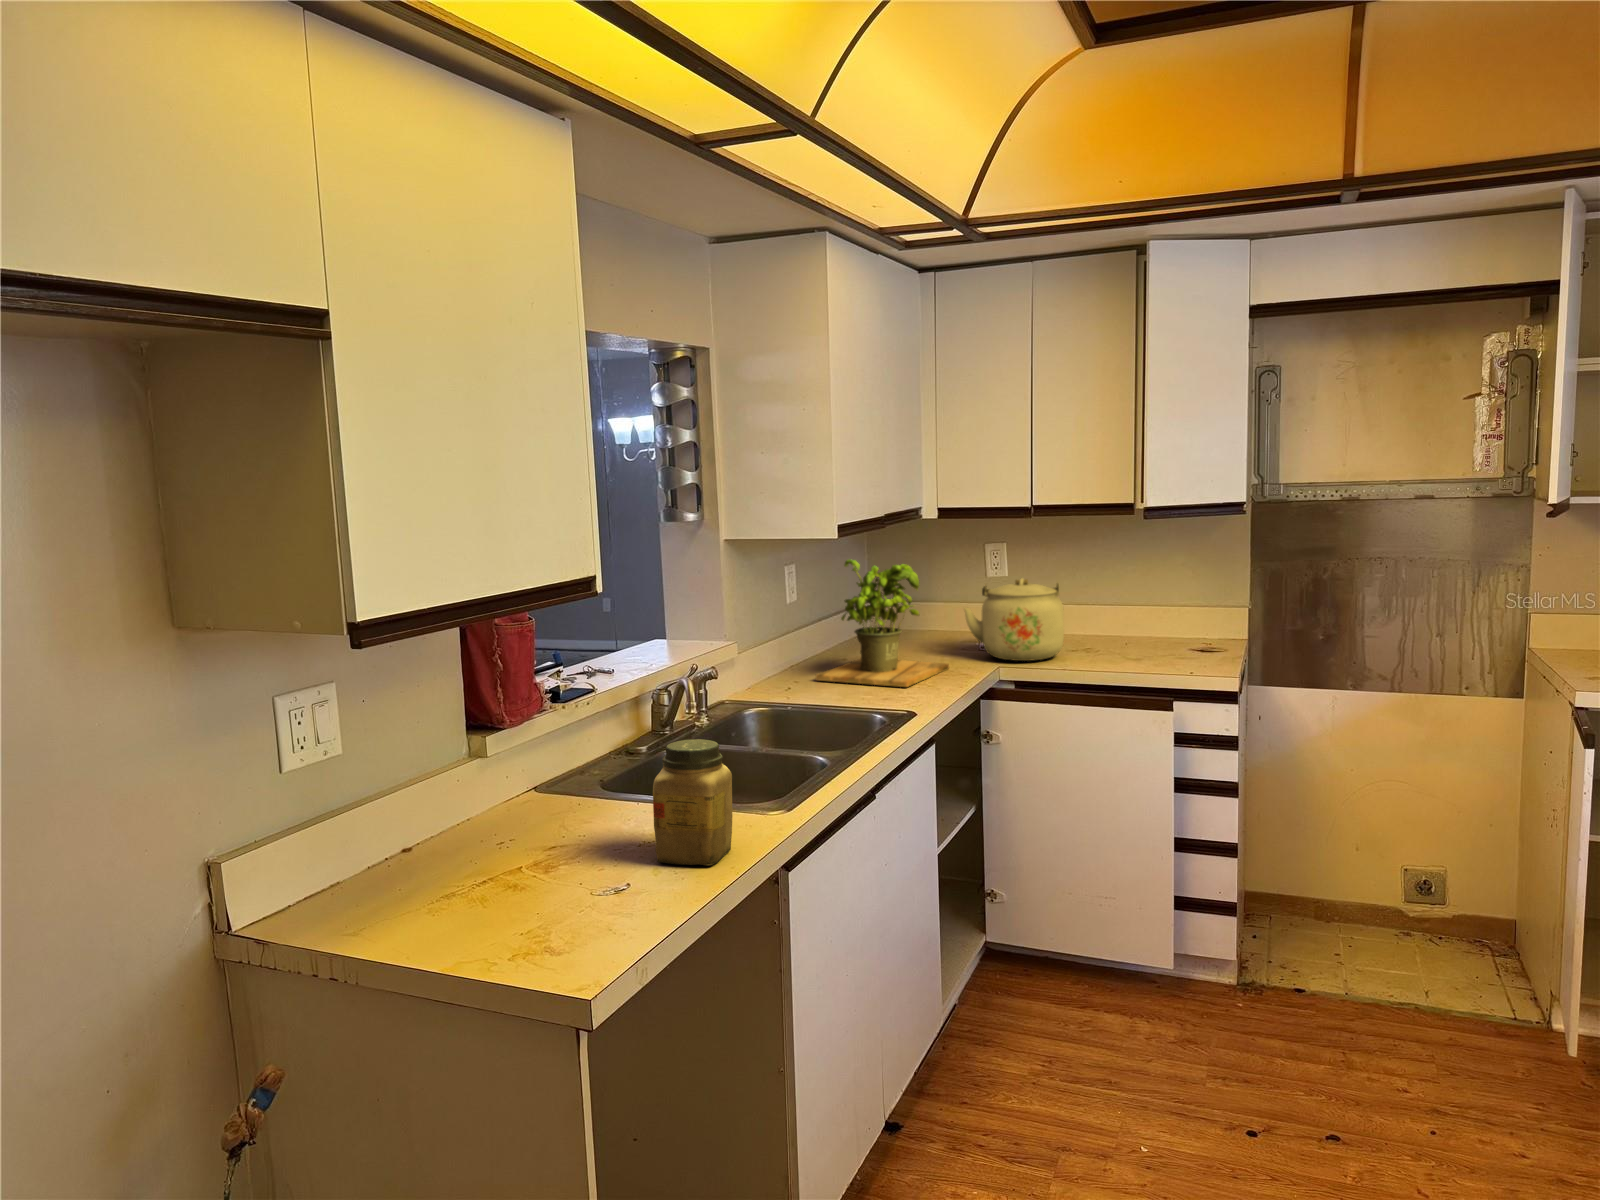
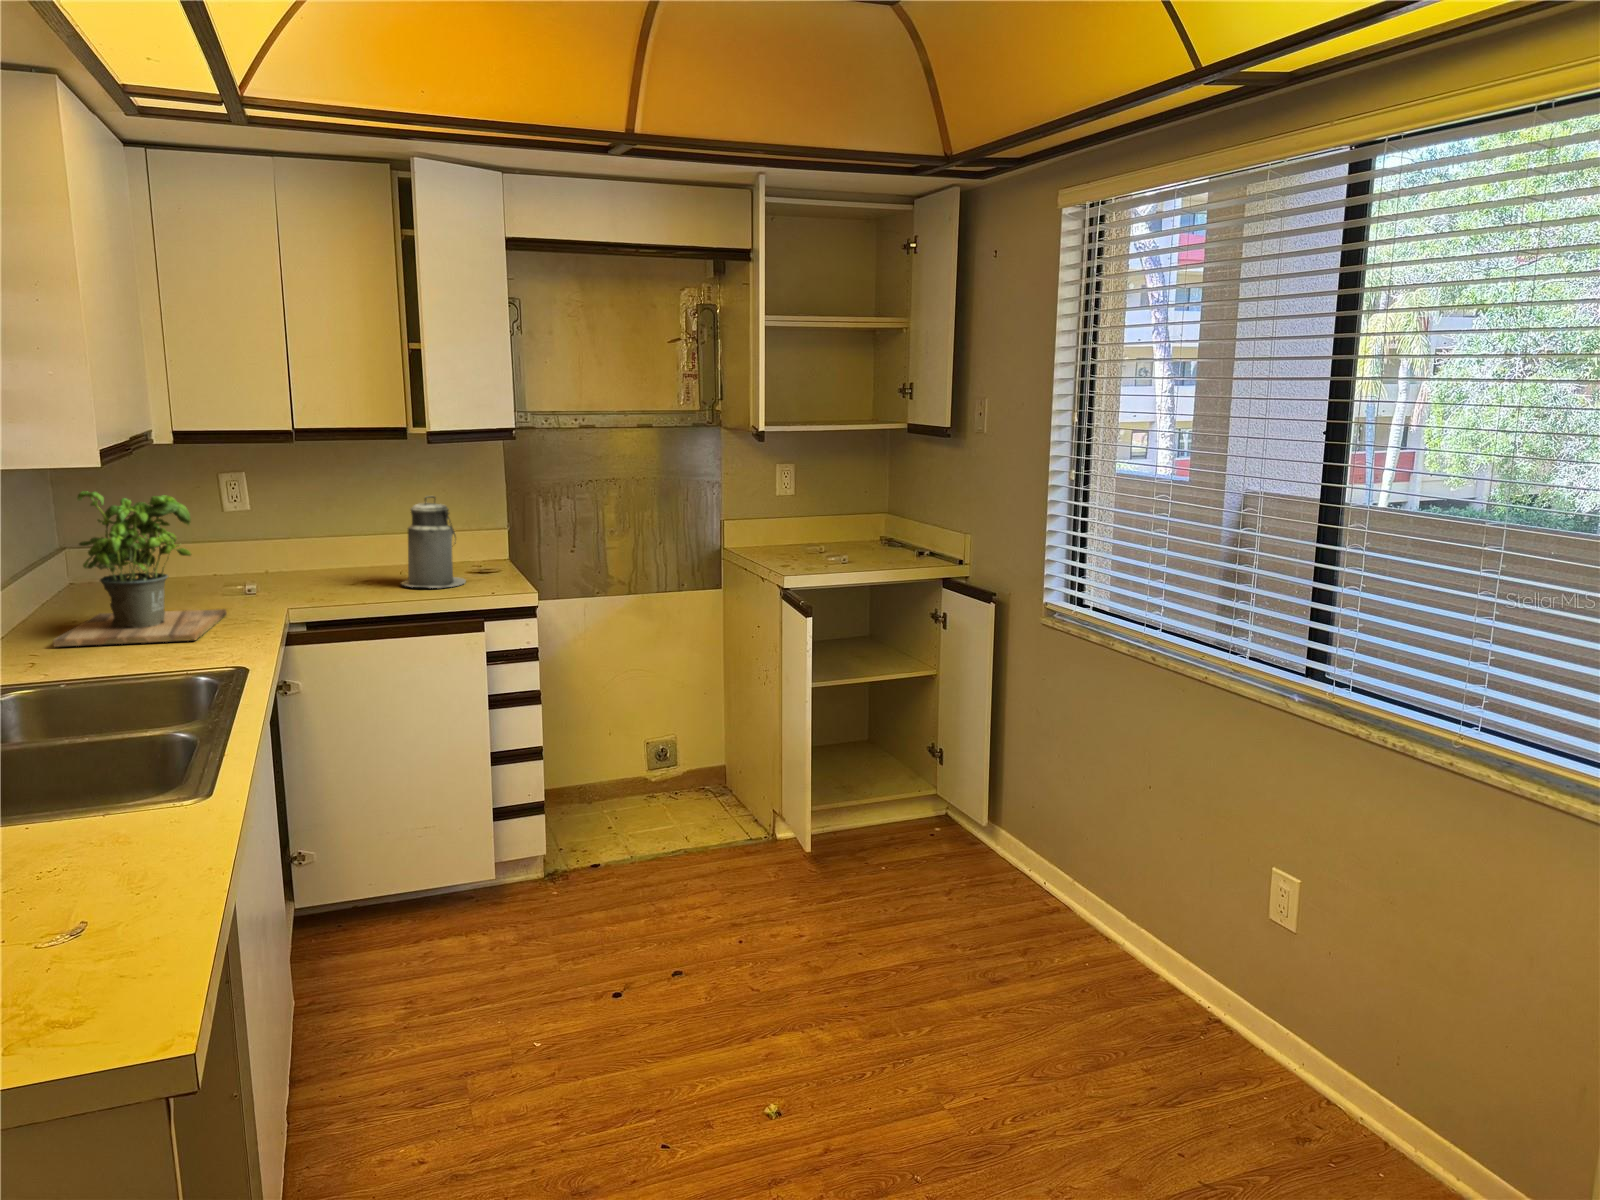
canister: none [1111,570,1176,662] -> present [401,496,466,588]
kettle: present [964,579,1064,661] -> none [229,508,350,599]
jar: present [653,739,732,865] -> none [39,728,158,909]

